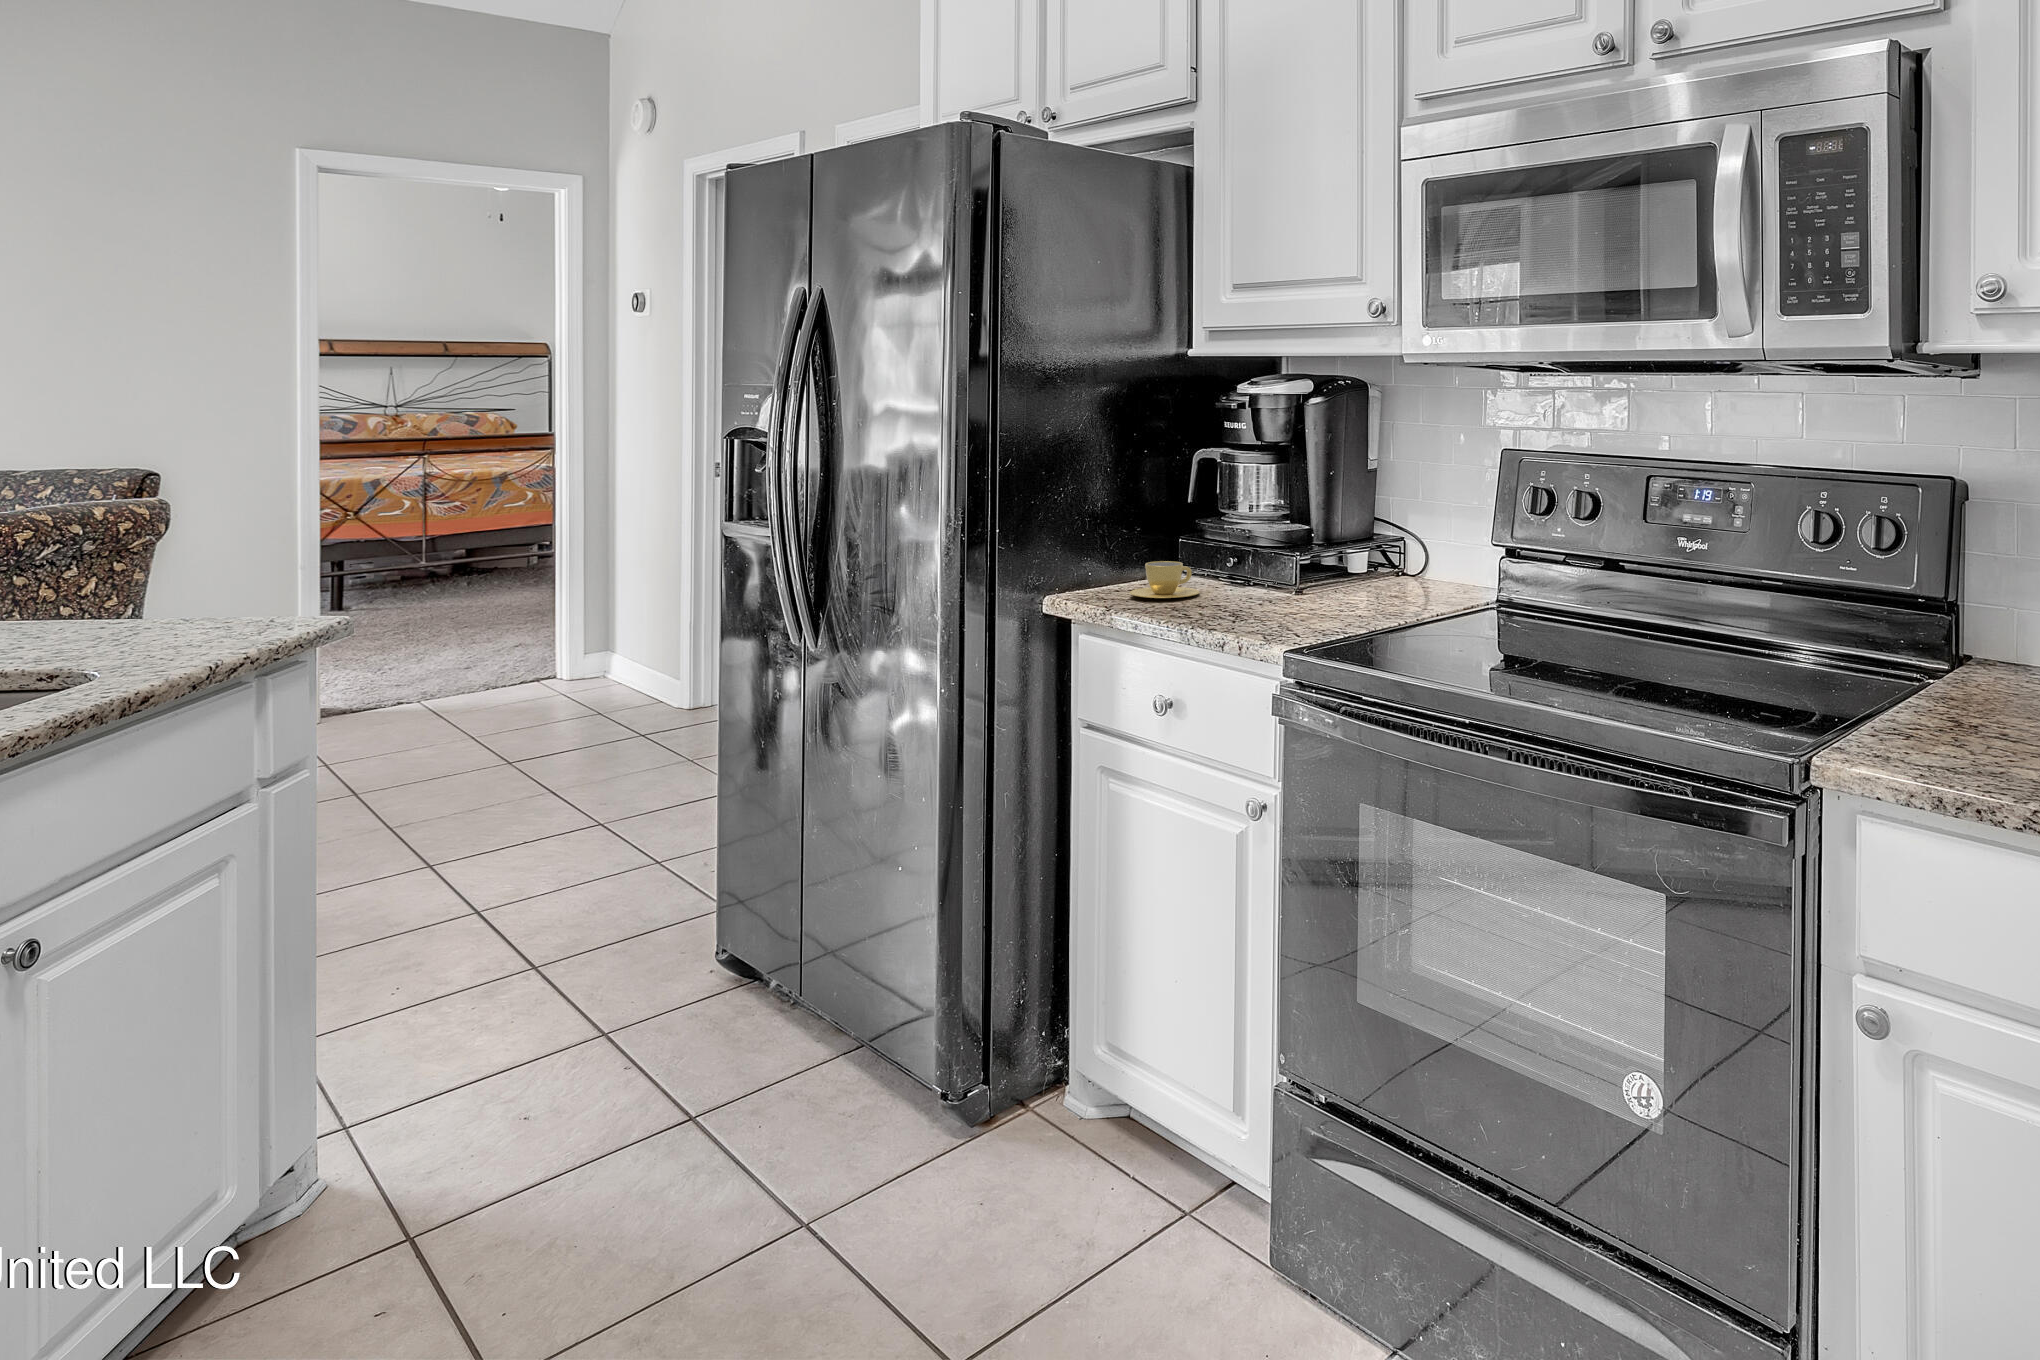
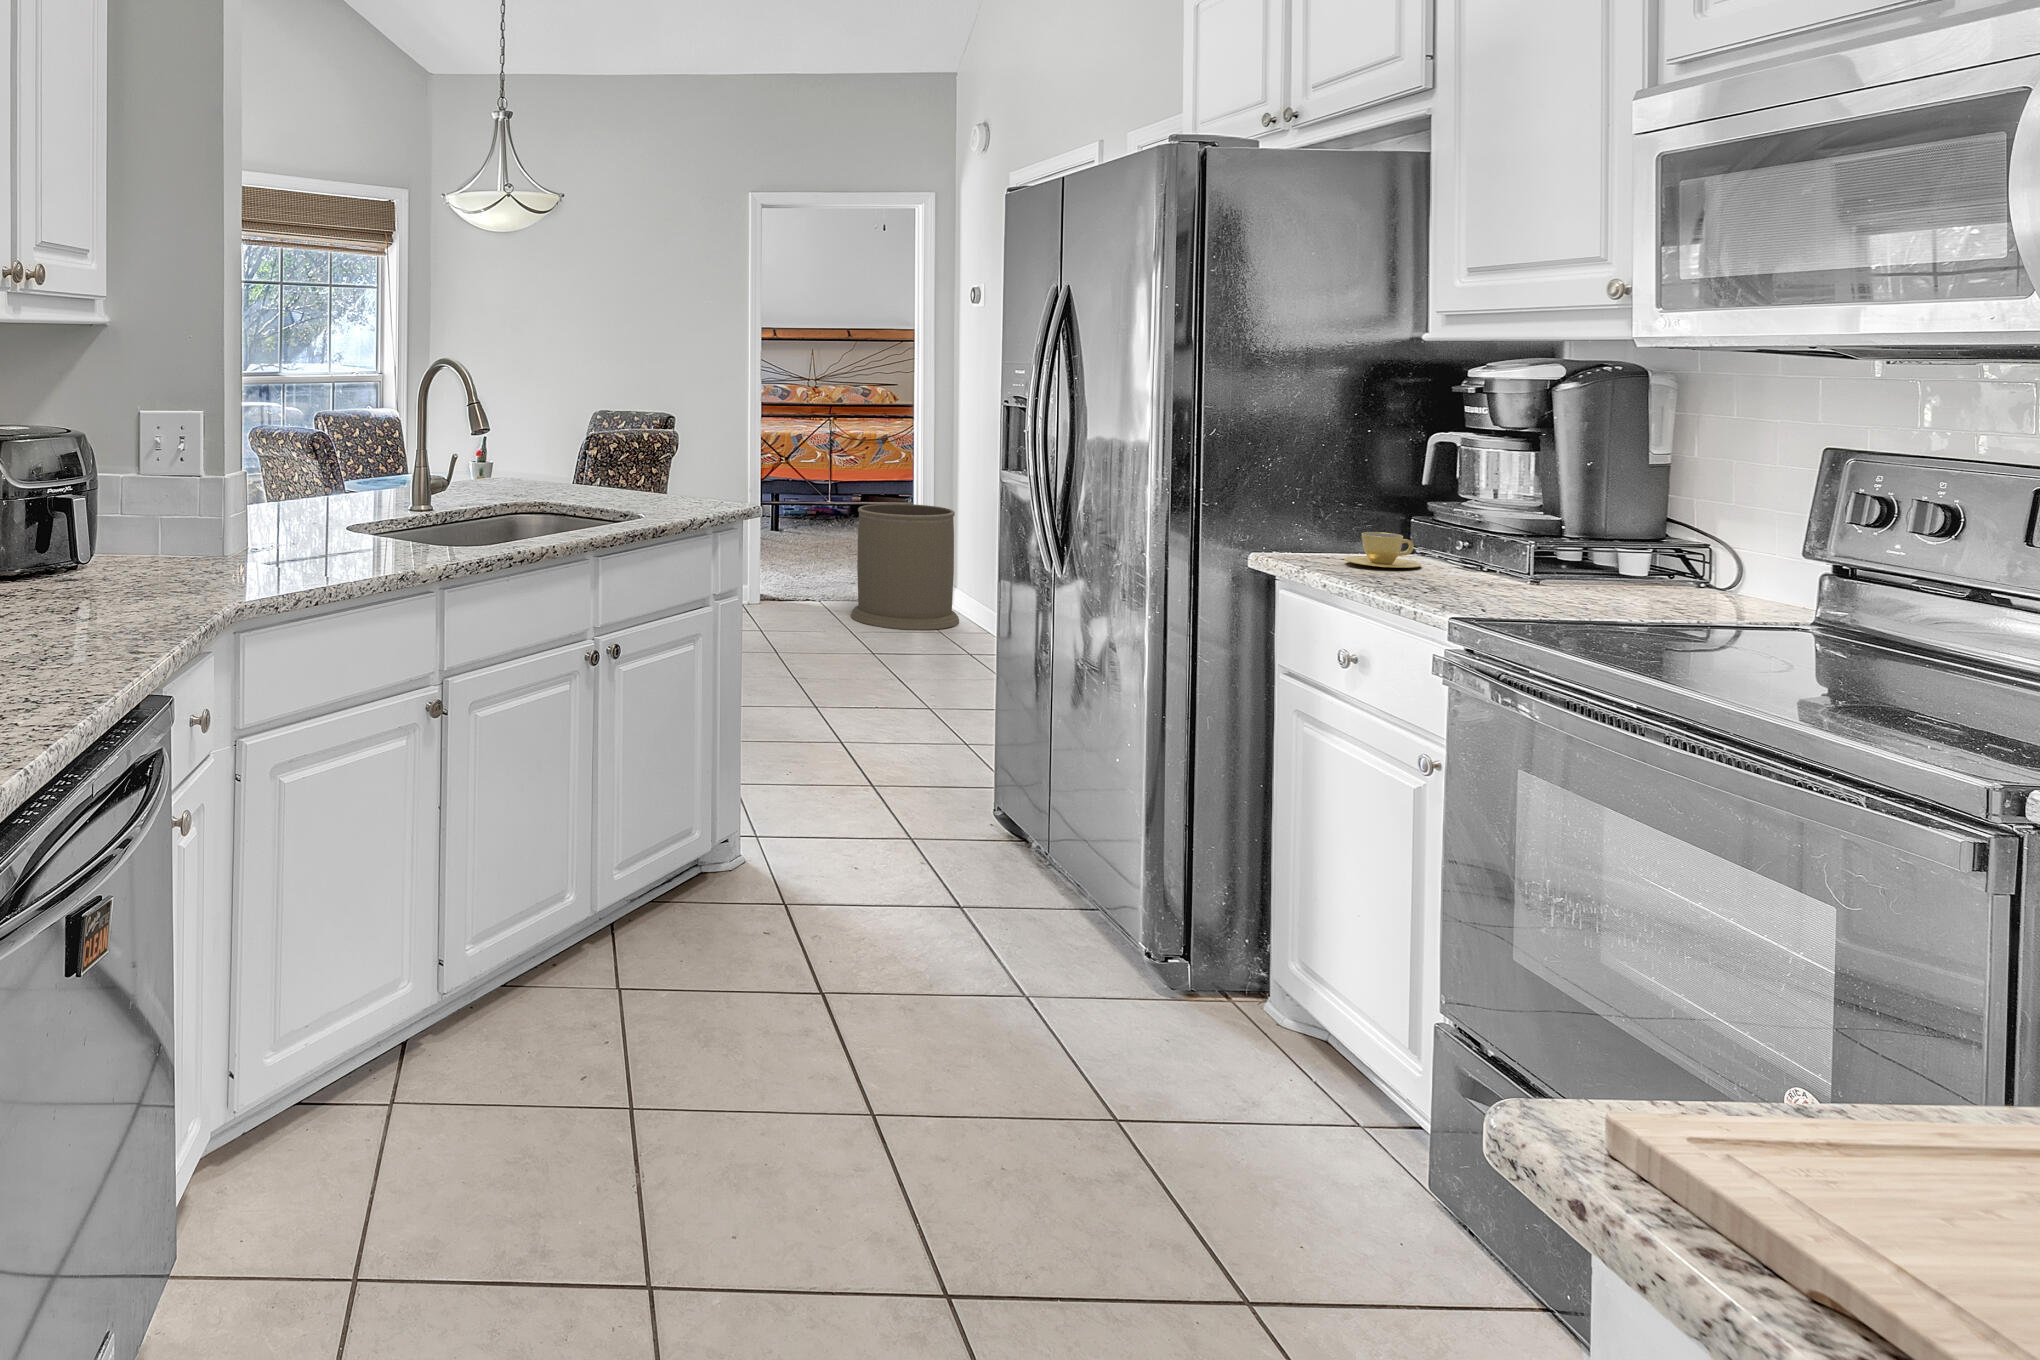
trash can: none [476,563,625,728] -> present [851,504,959,630]

